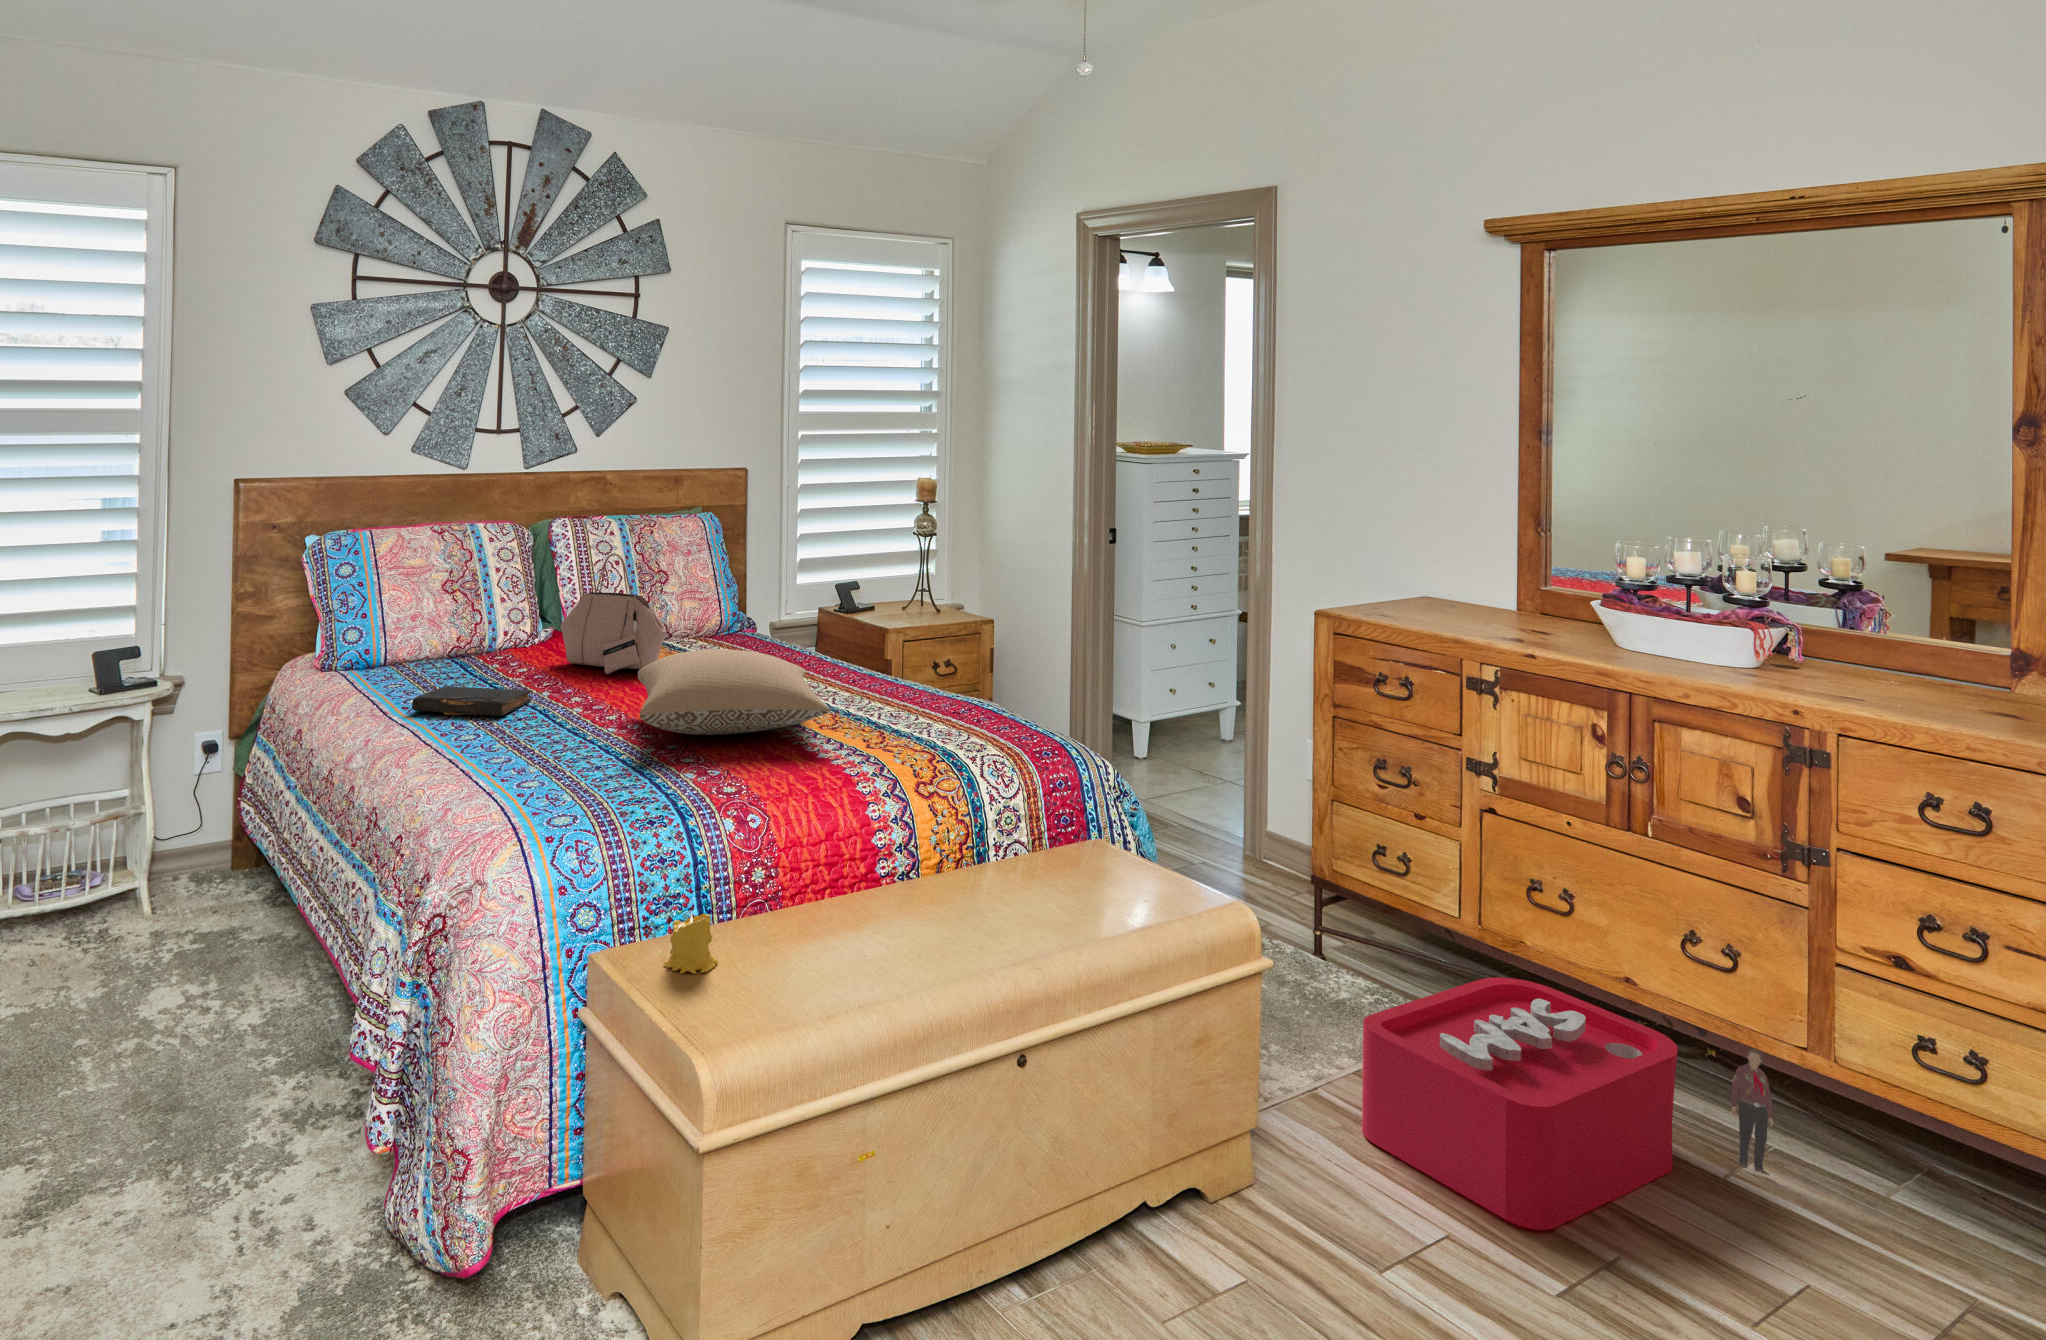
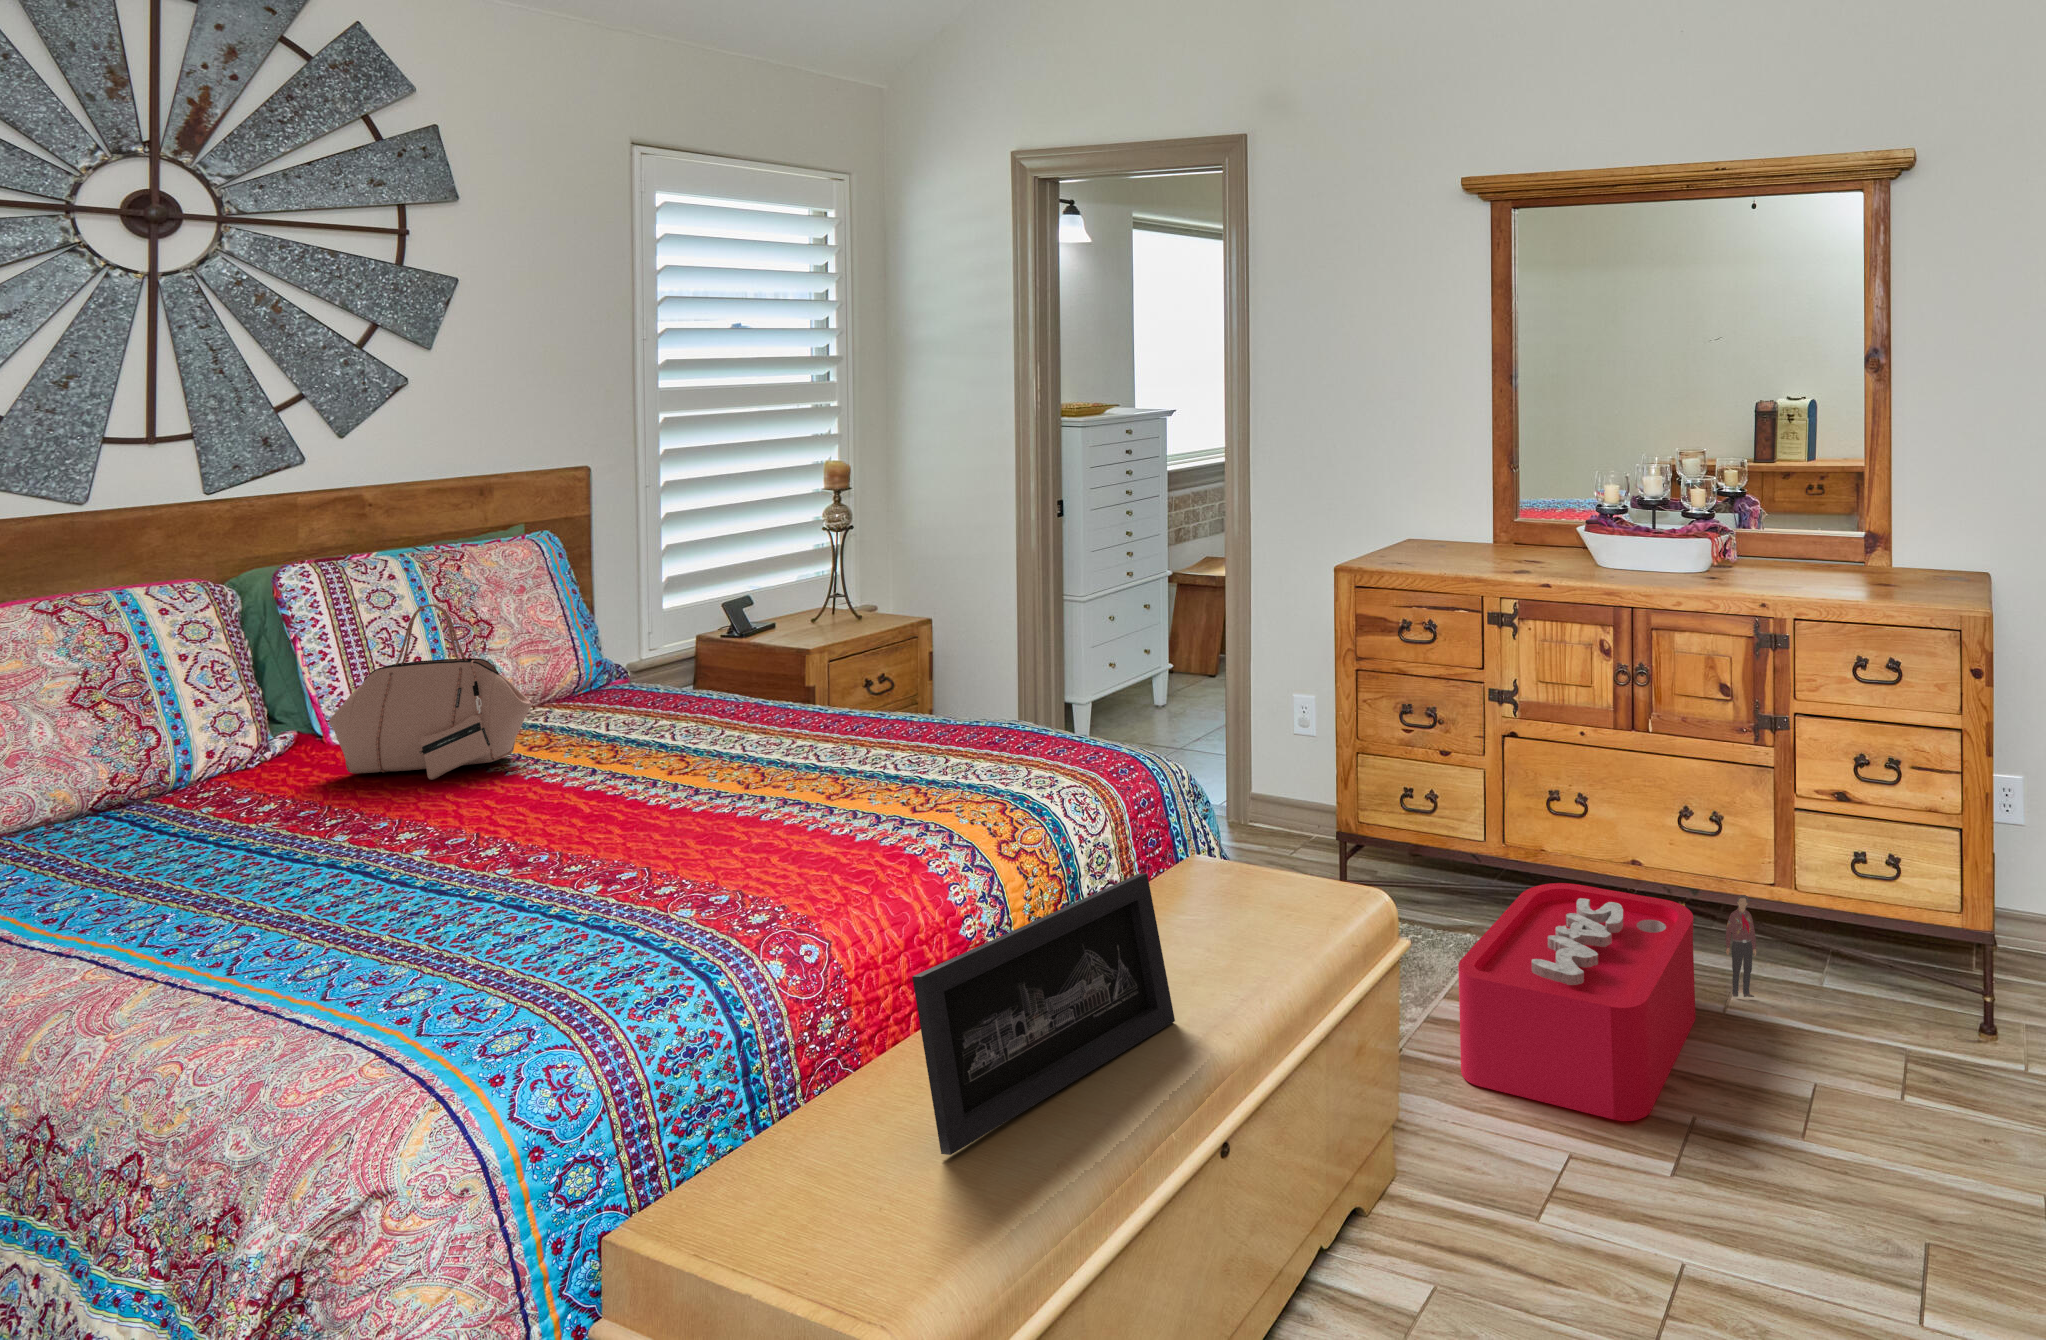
pillow: present [638,650,830,735] -> none [524,714,864,851]
book: present [412,686,531,716] -> none [68,834,315,916]
picture frame: none [776,815,990,968] -> present [912,873,1175,1155]
candle: present [664,913,718,974] -> none [751,1120,837,1223]

